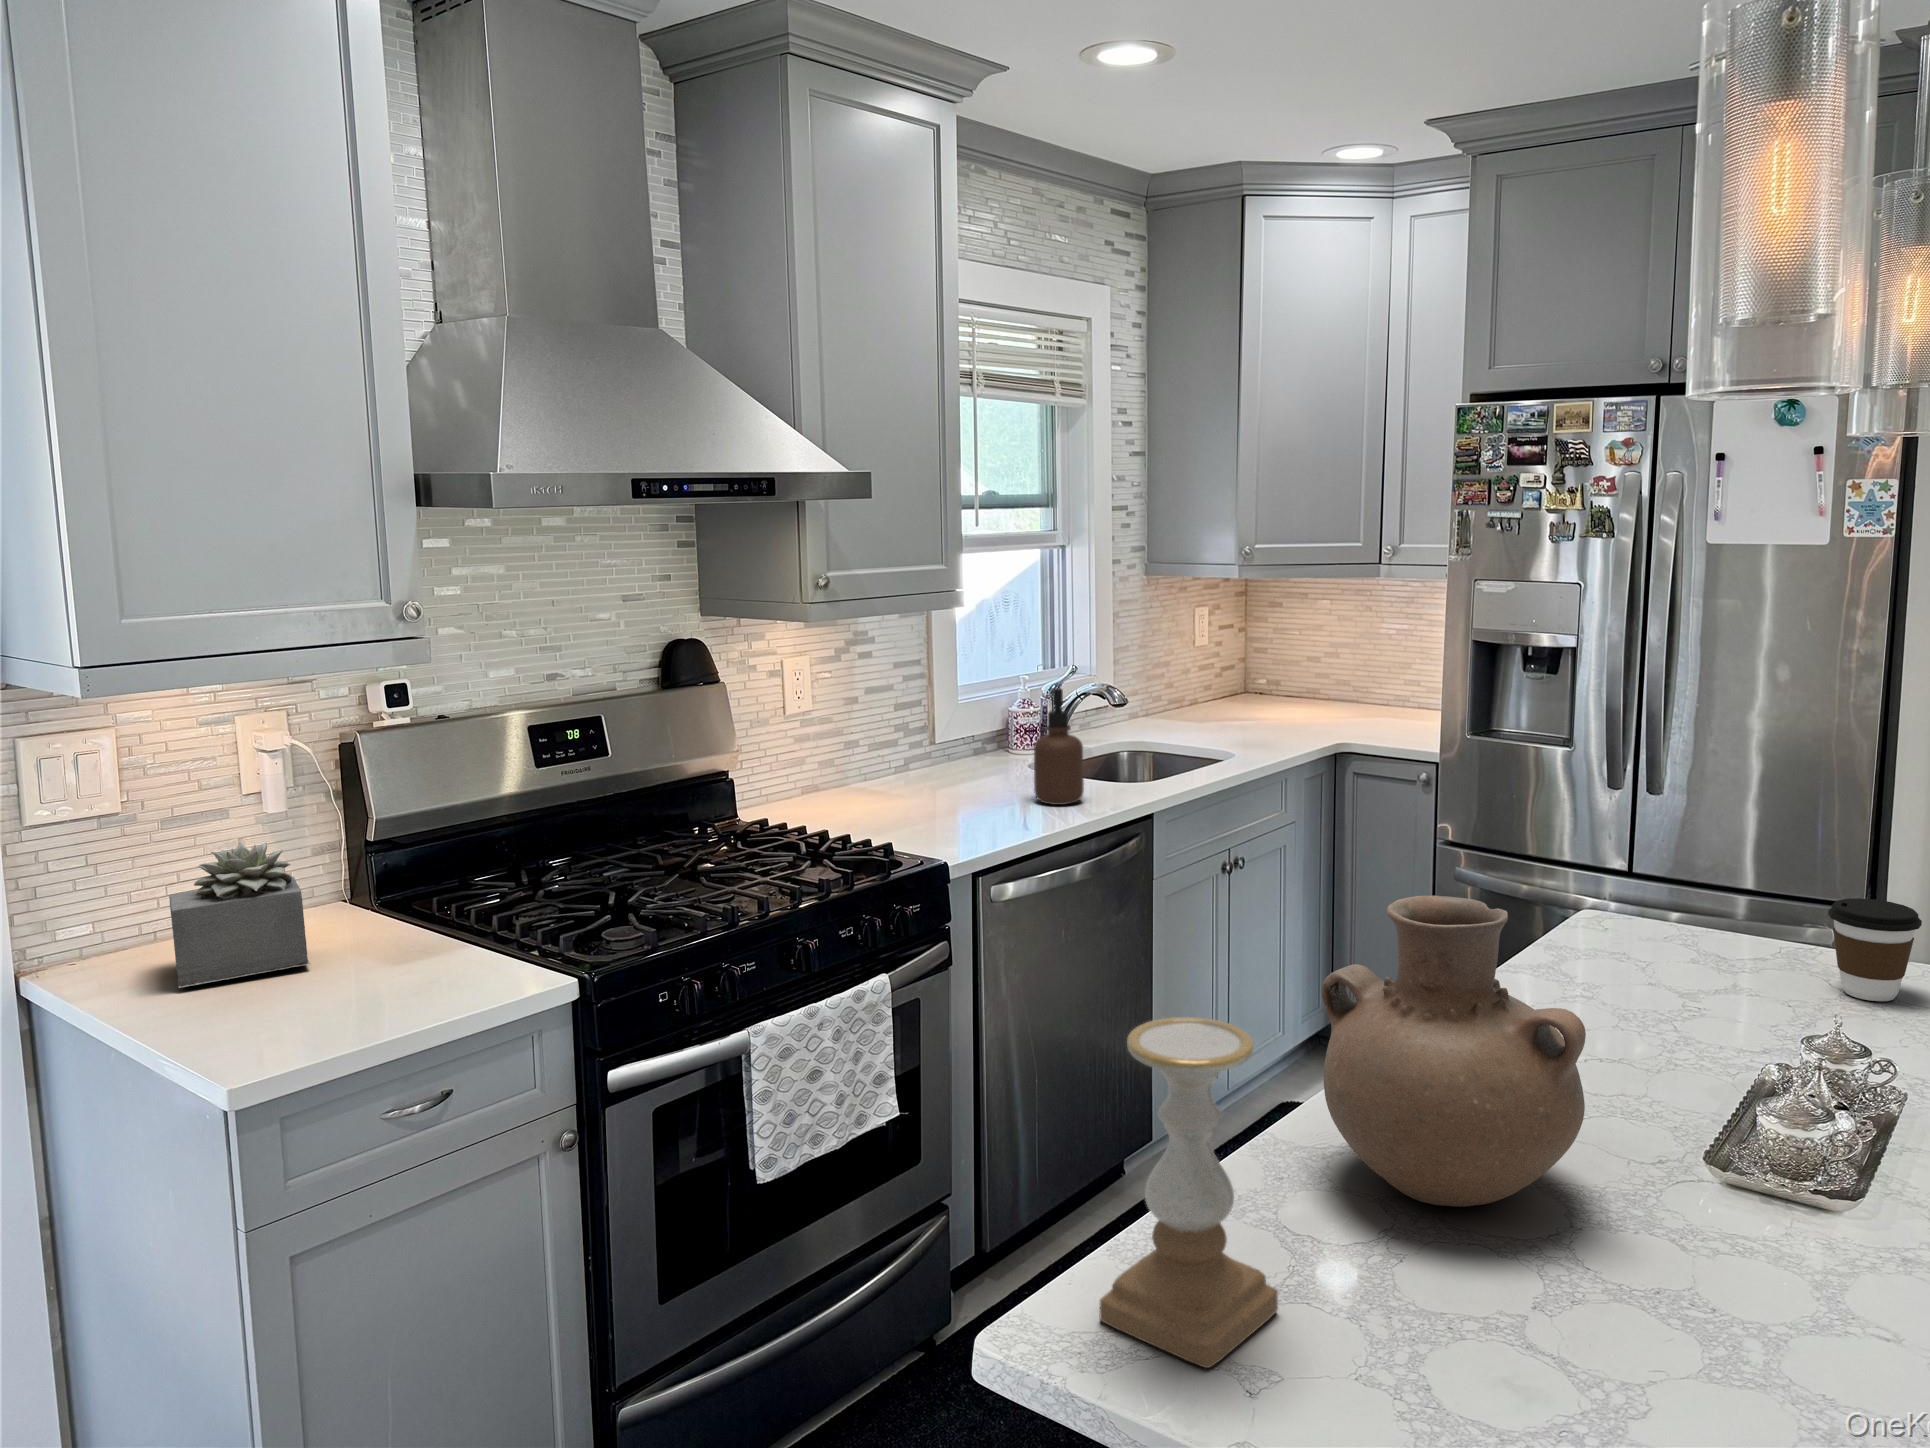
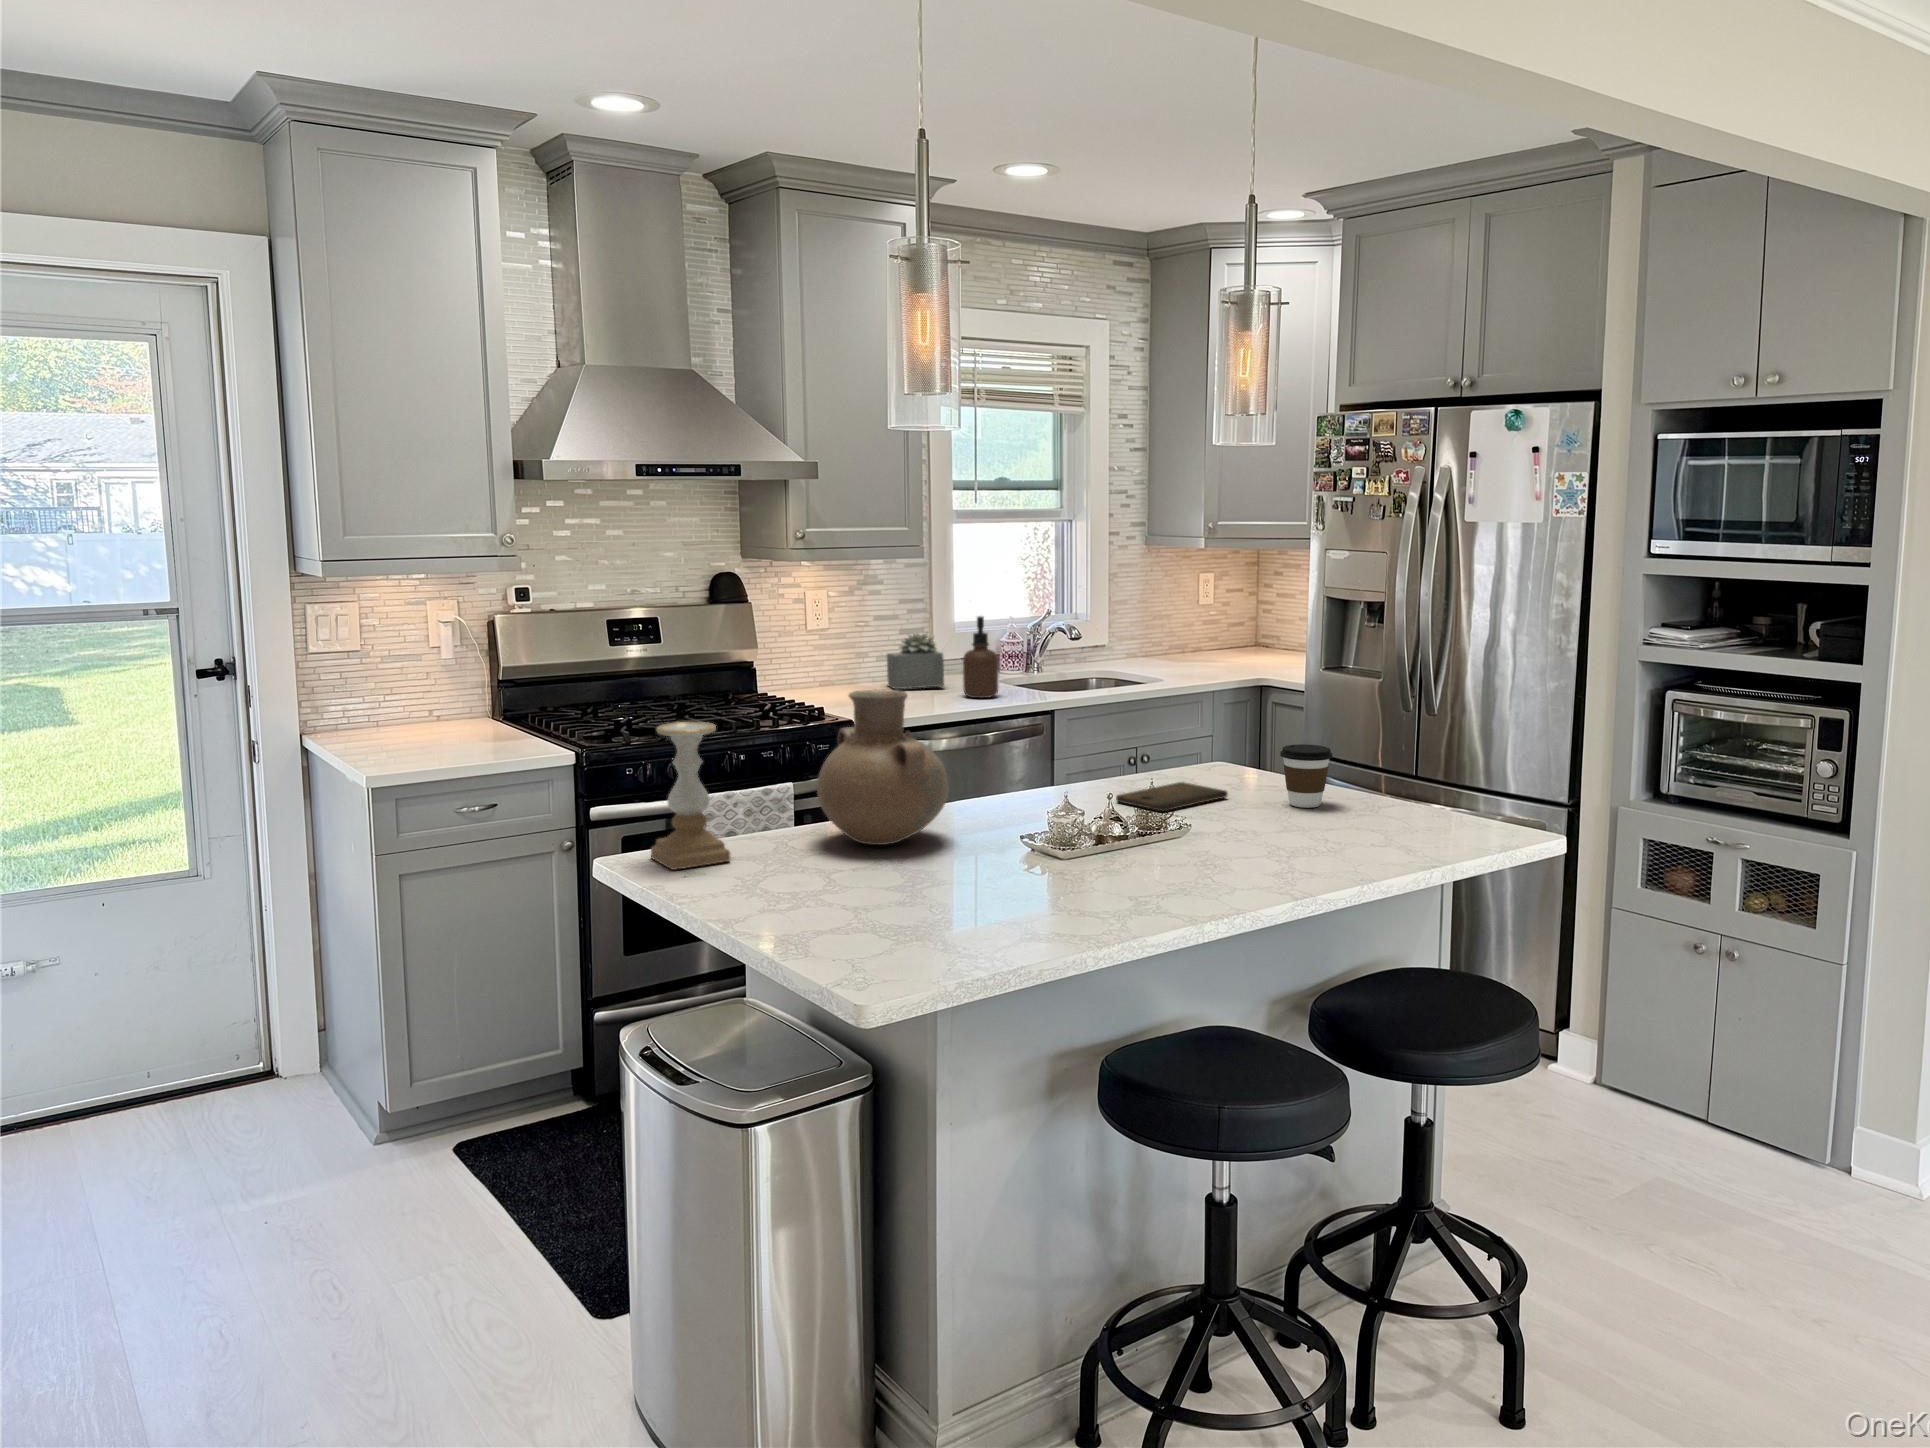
succulent plant: present [169,842,310,988] -> present [887,633,944,689]
cutting board: none [1612,964,1743,1036] -> present [1116,782,1228,812]

